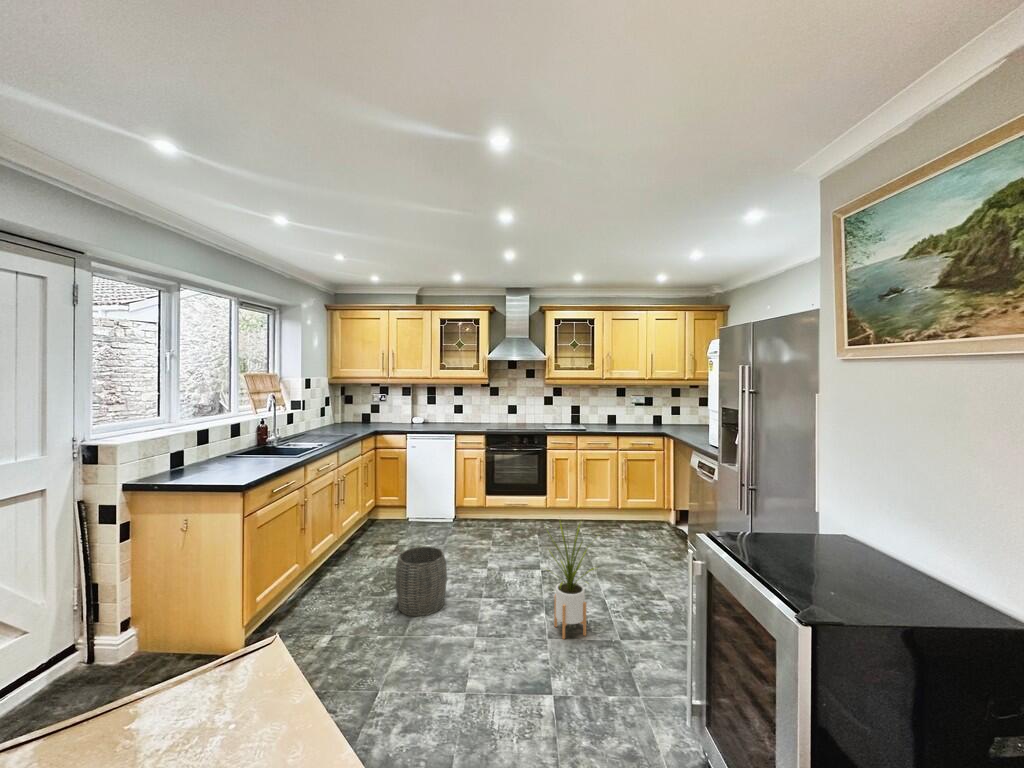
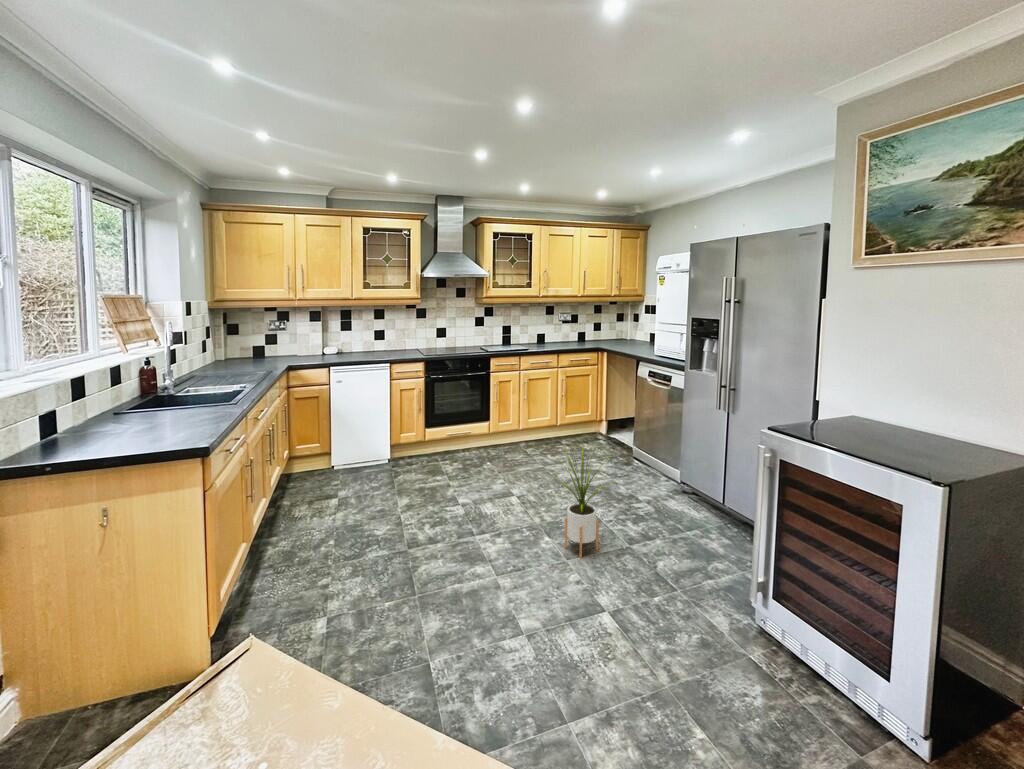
woven basket: present [396,547,447,616] -> none [384,491,442,568]

